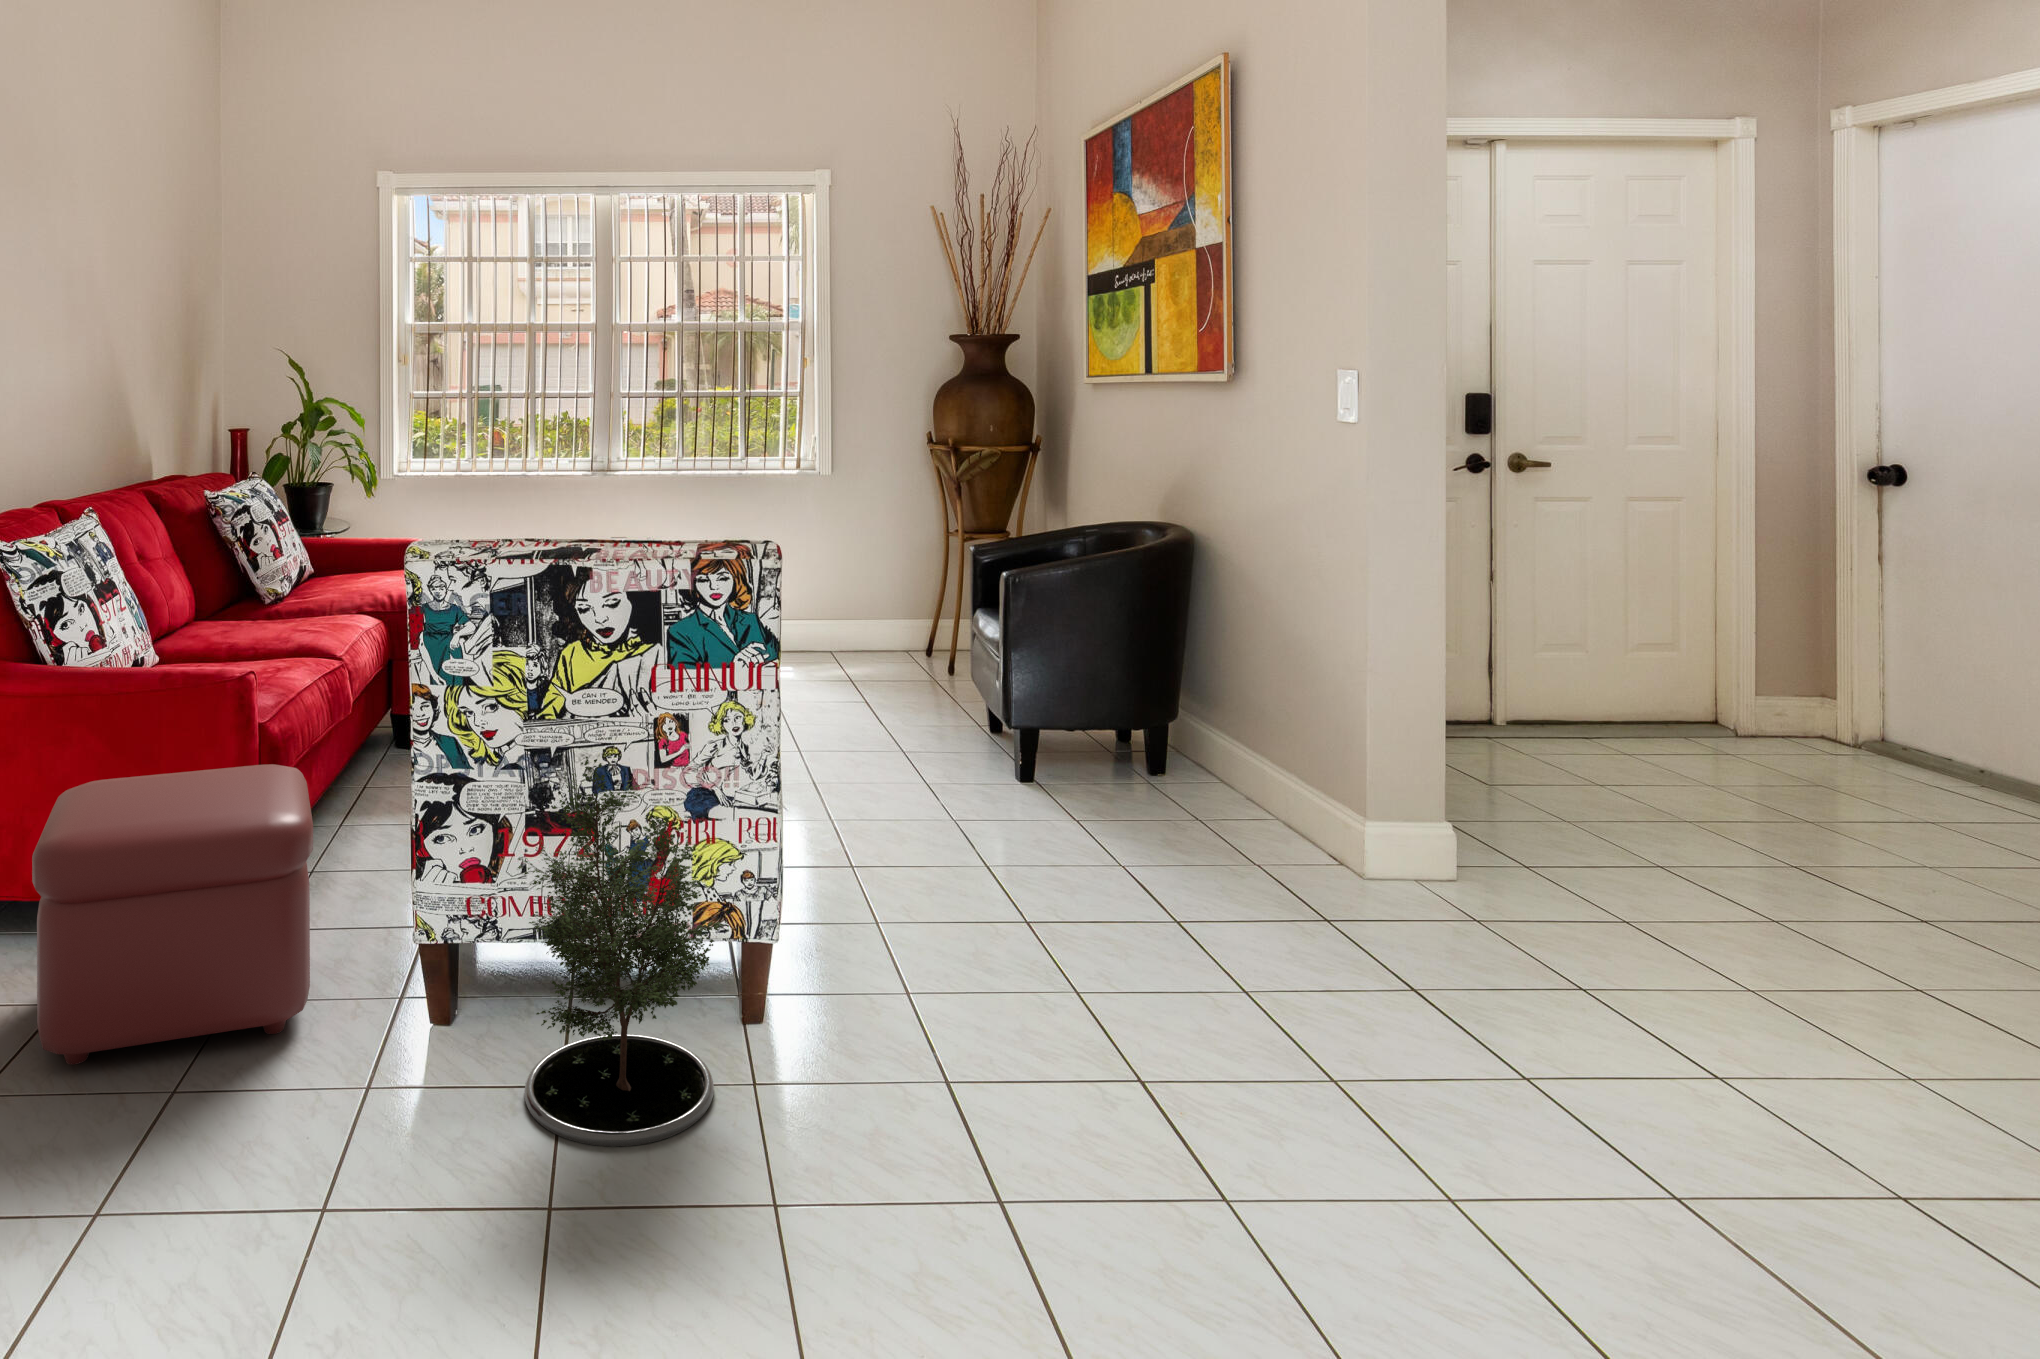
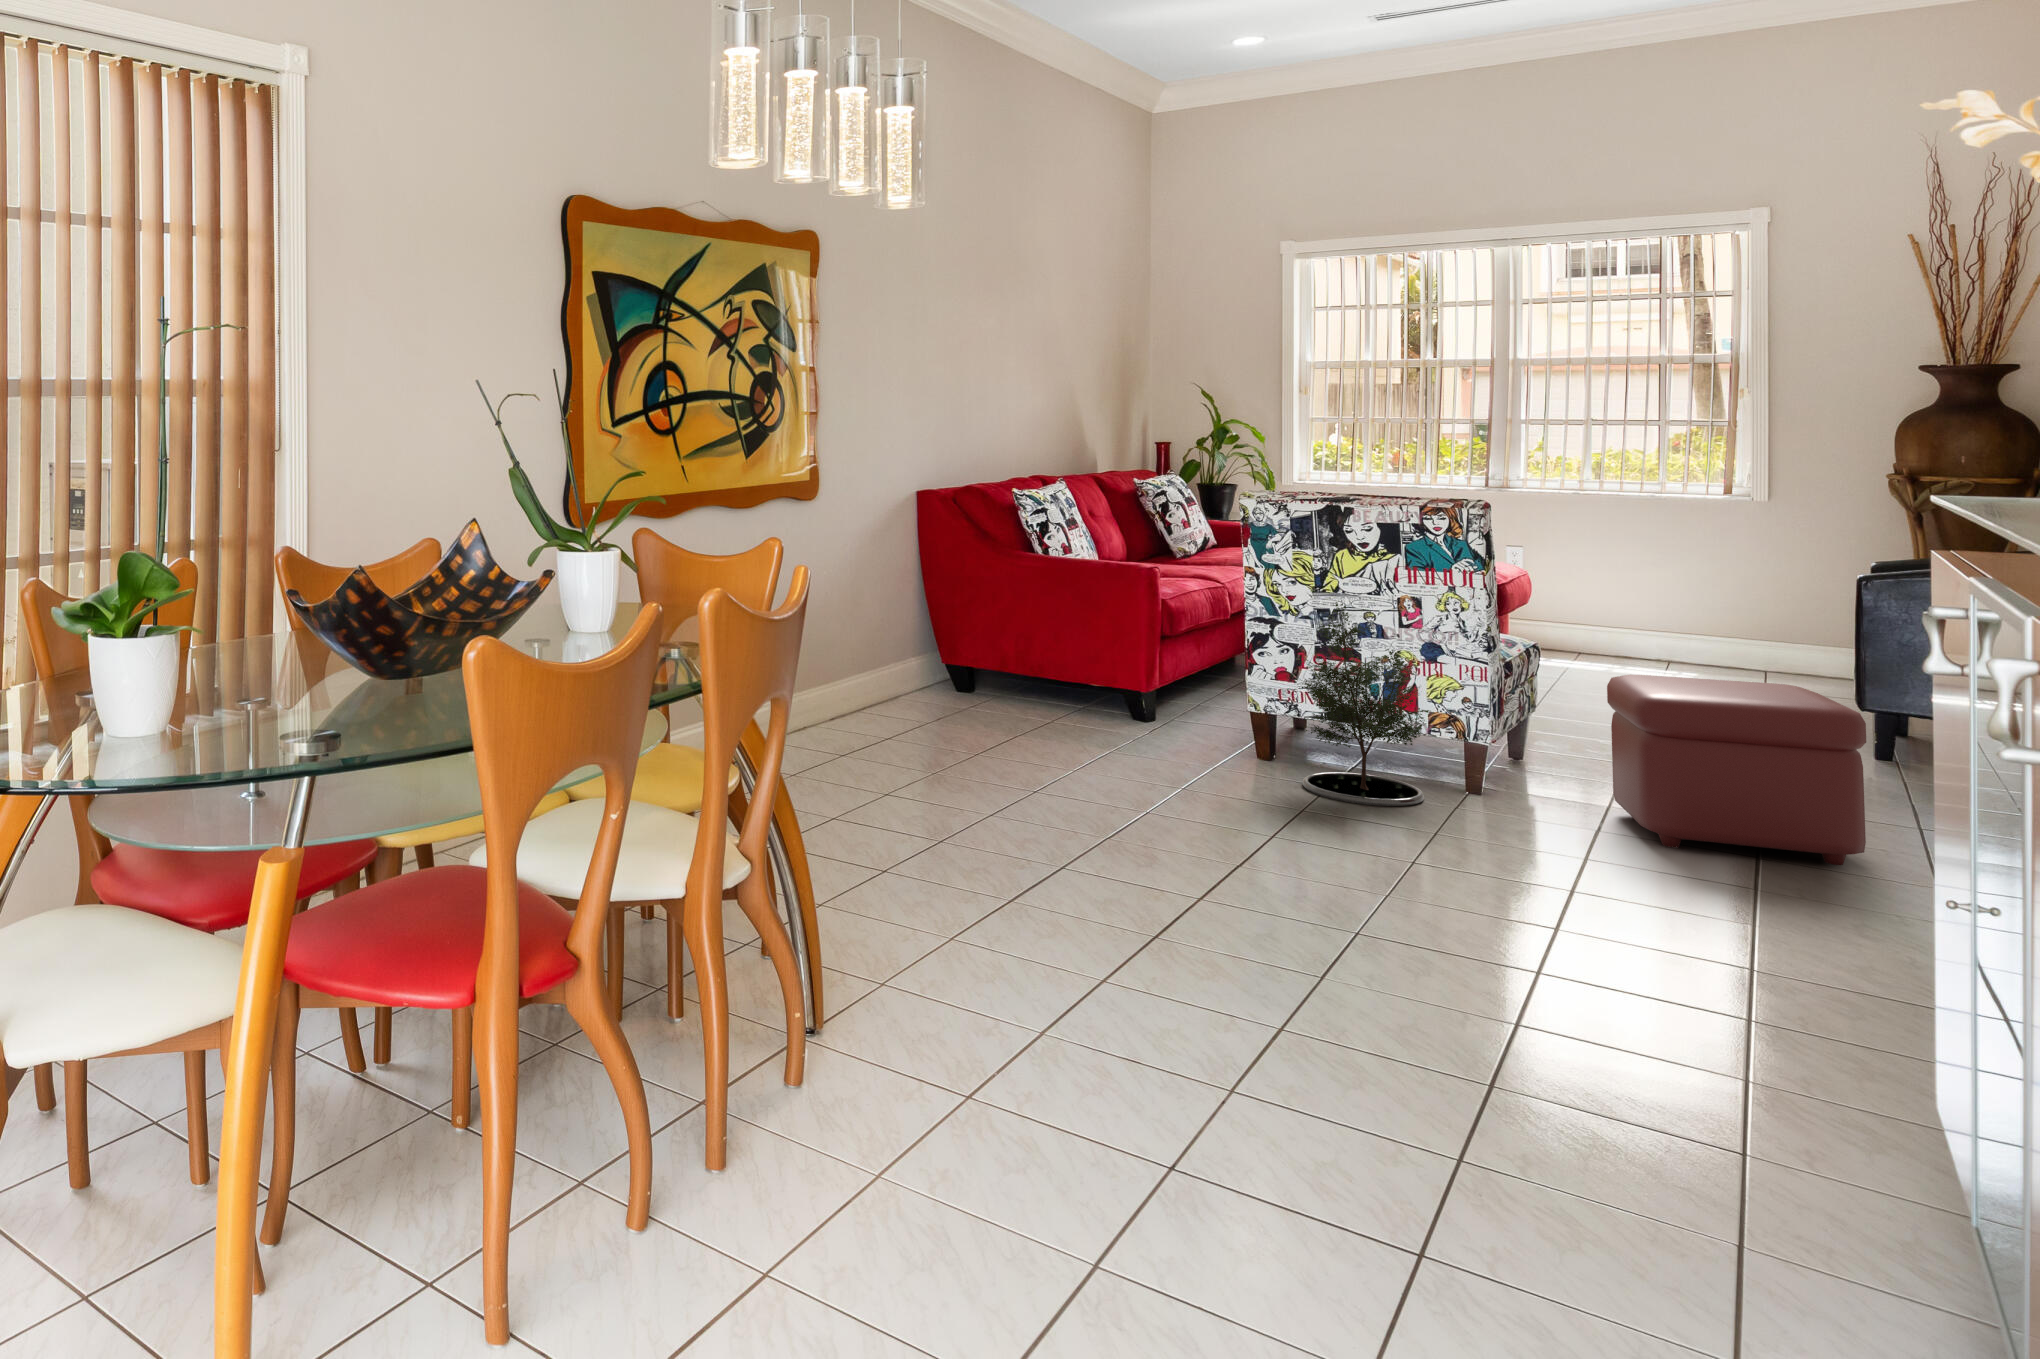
ottoman: present [32,764,313,1064] -> present [1607,674,1866,865]

